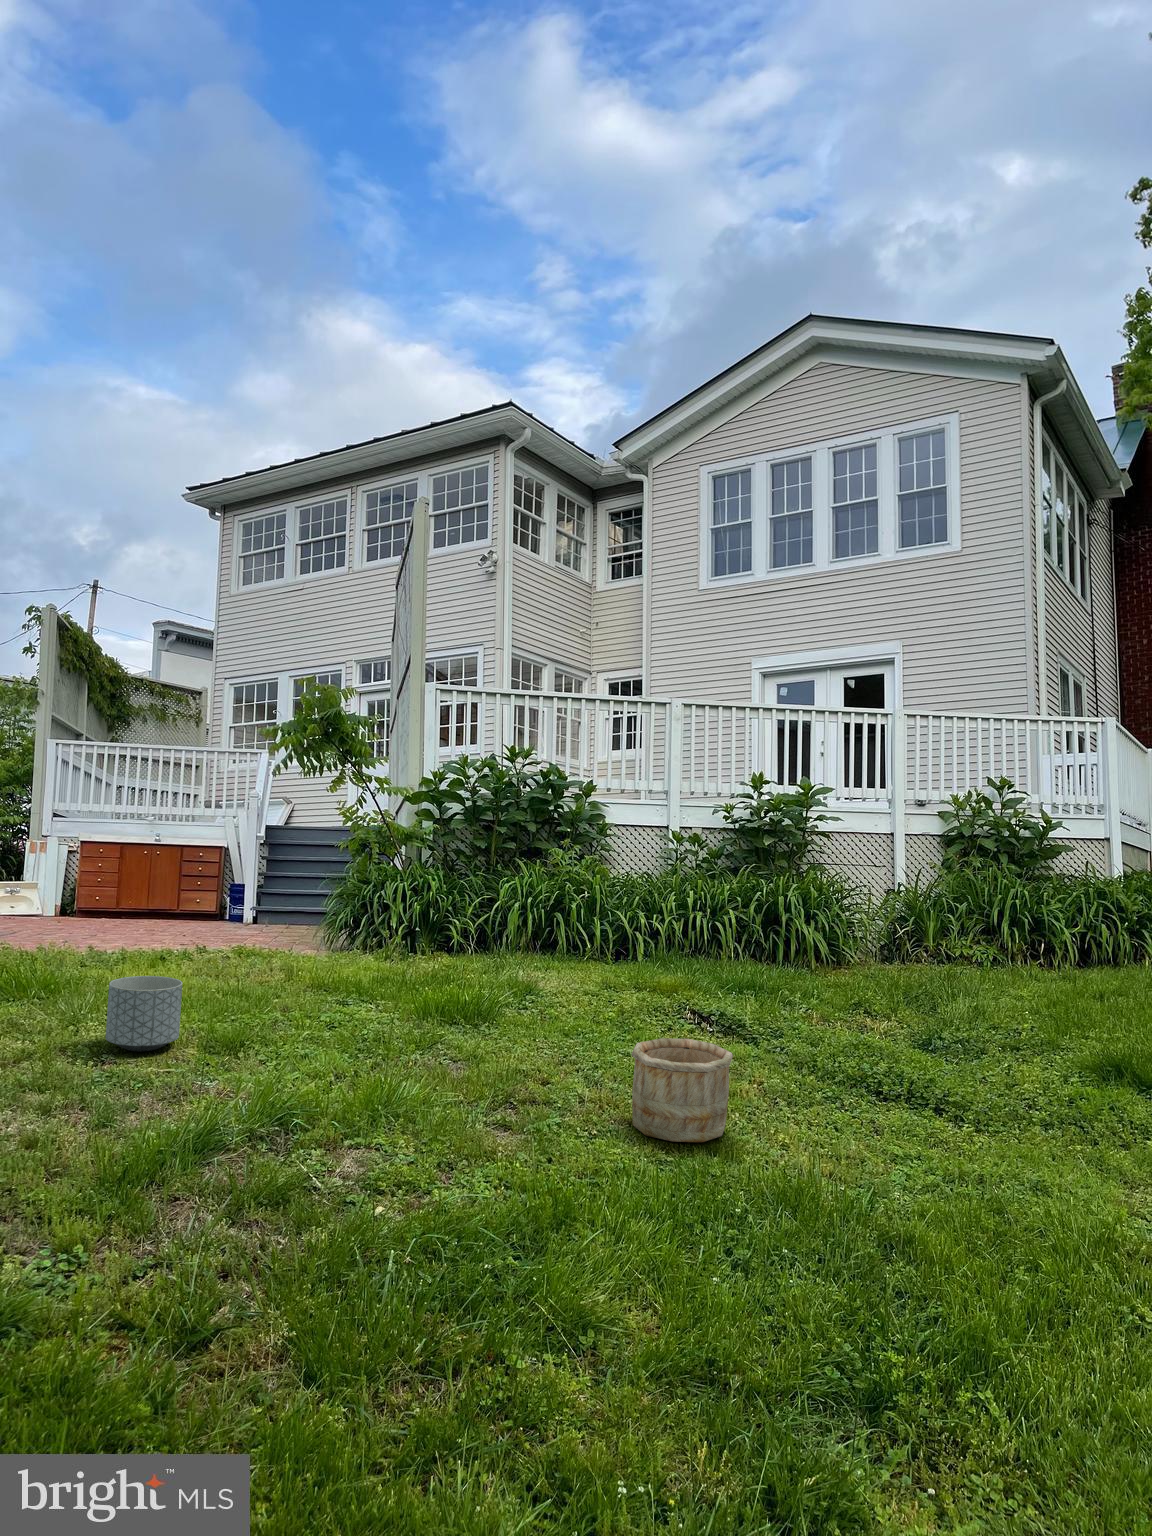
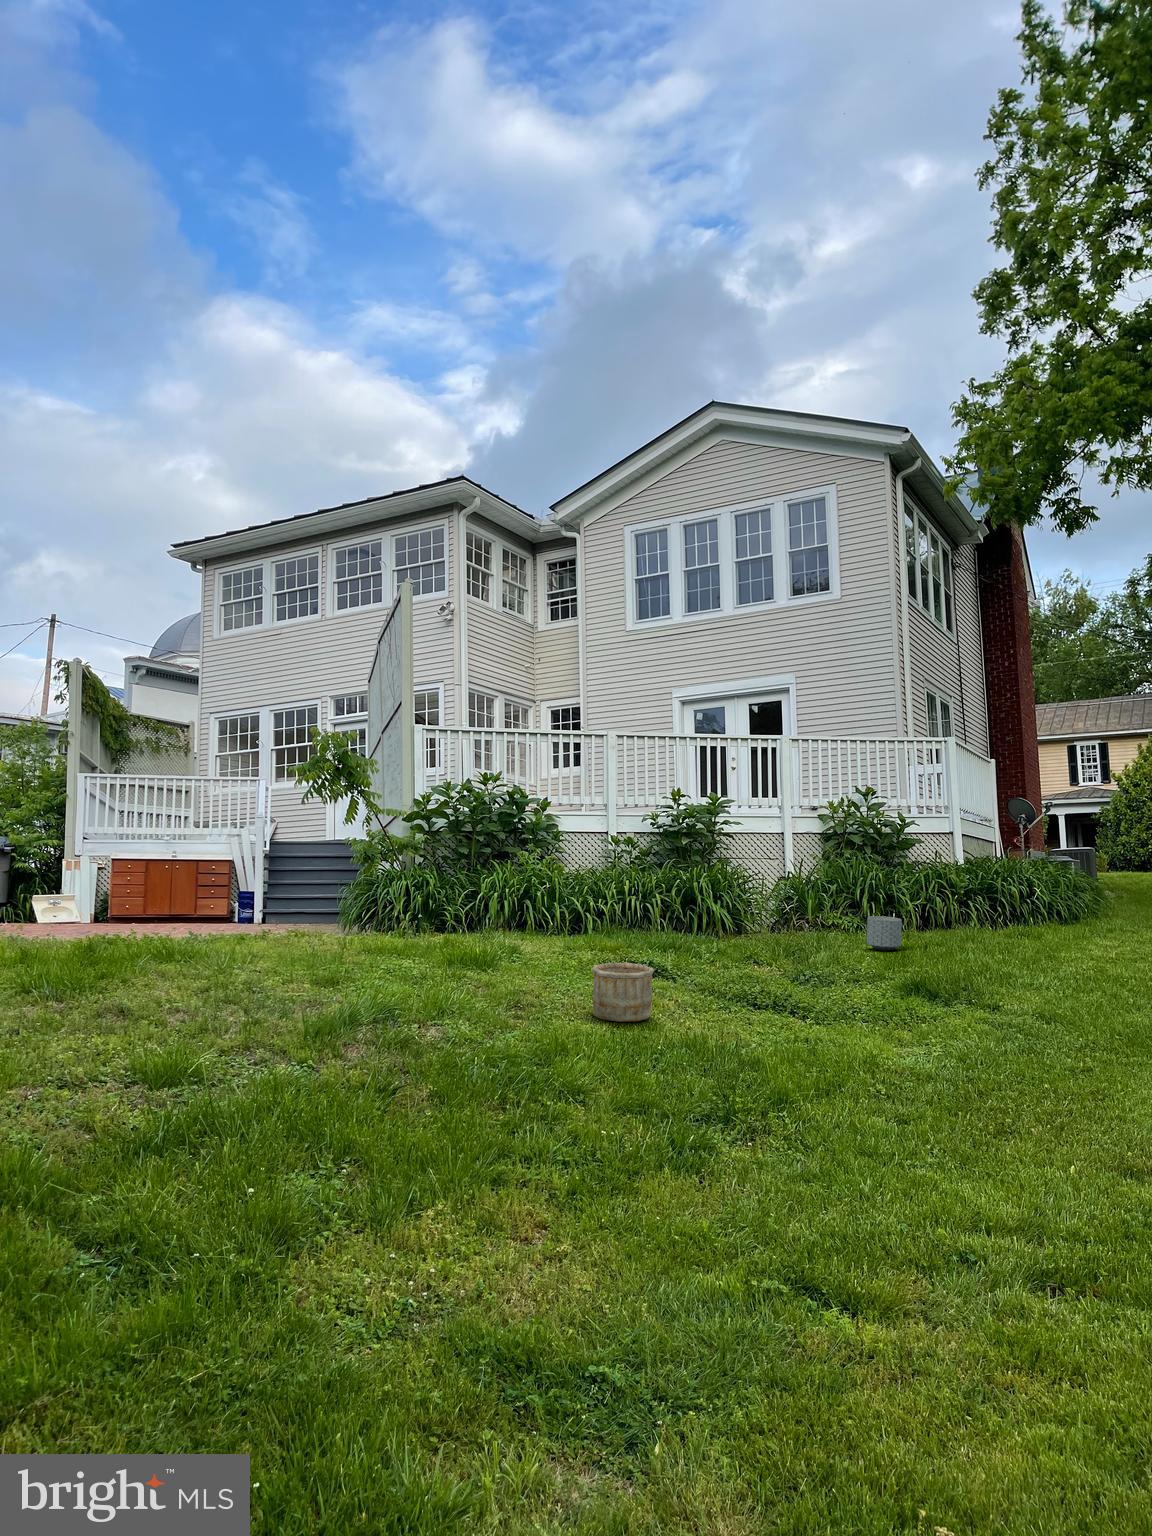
planter: present [106,976,182,1052] -> present [867,916,902,951]

